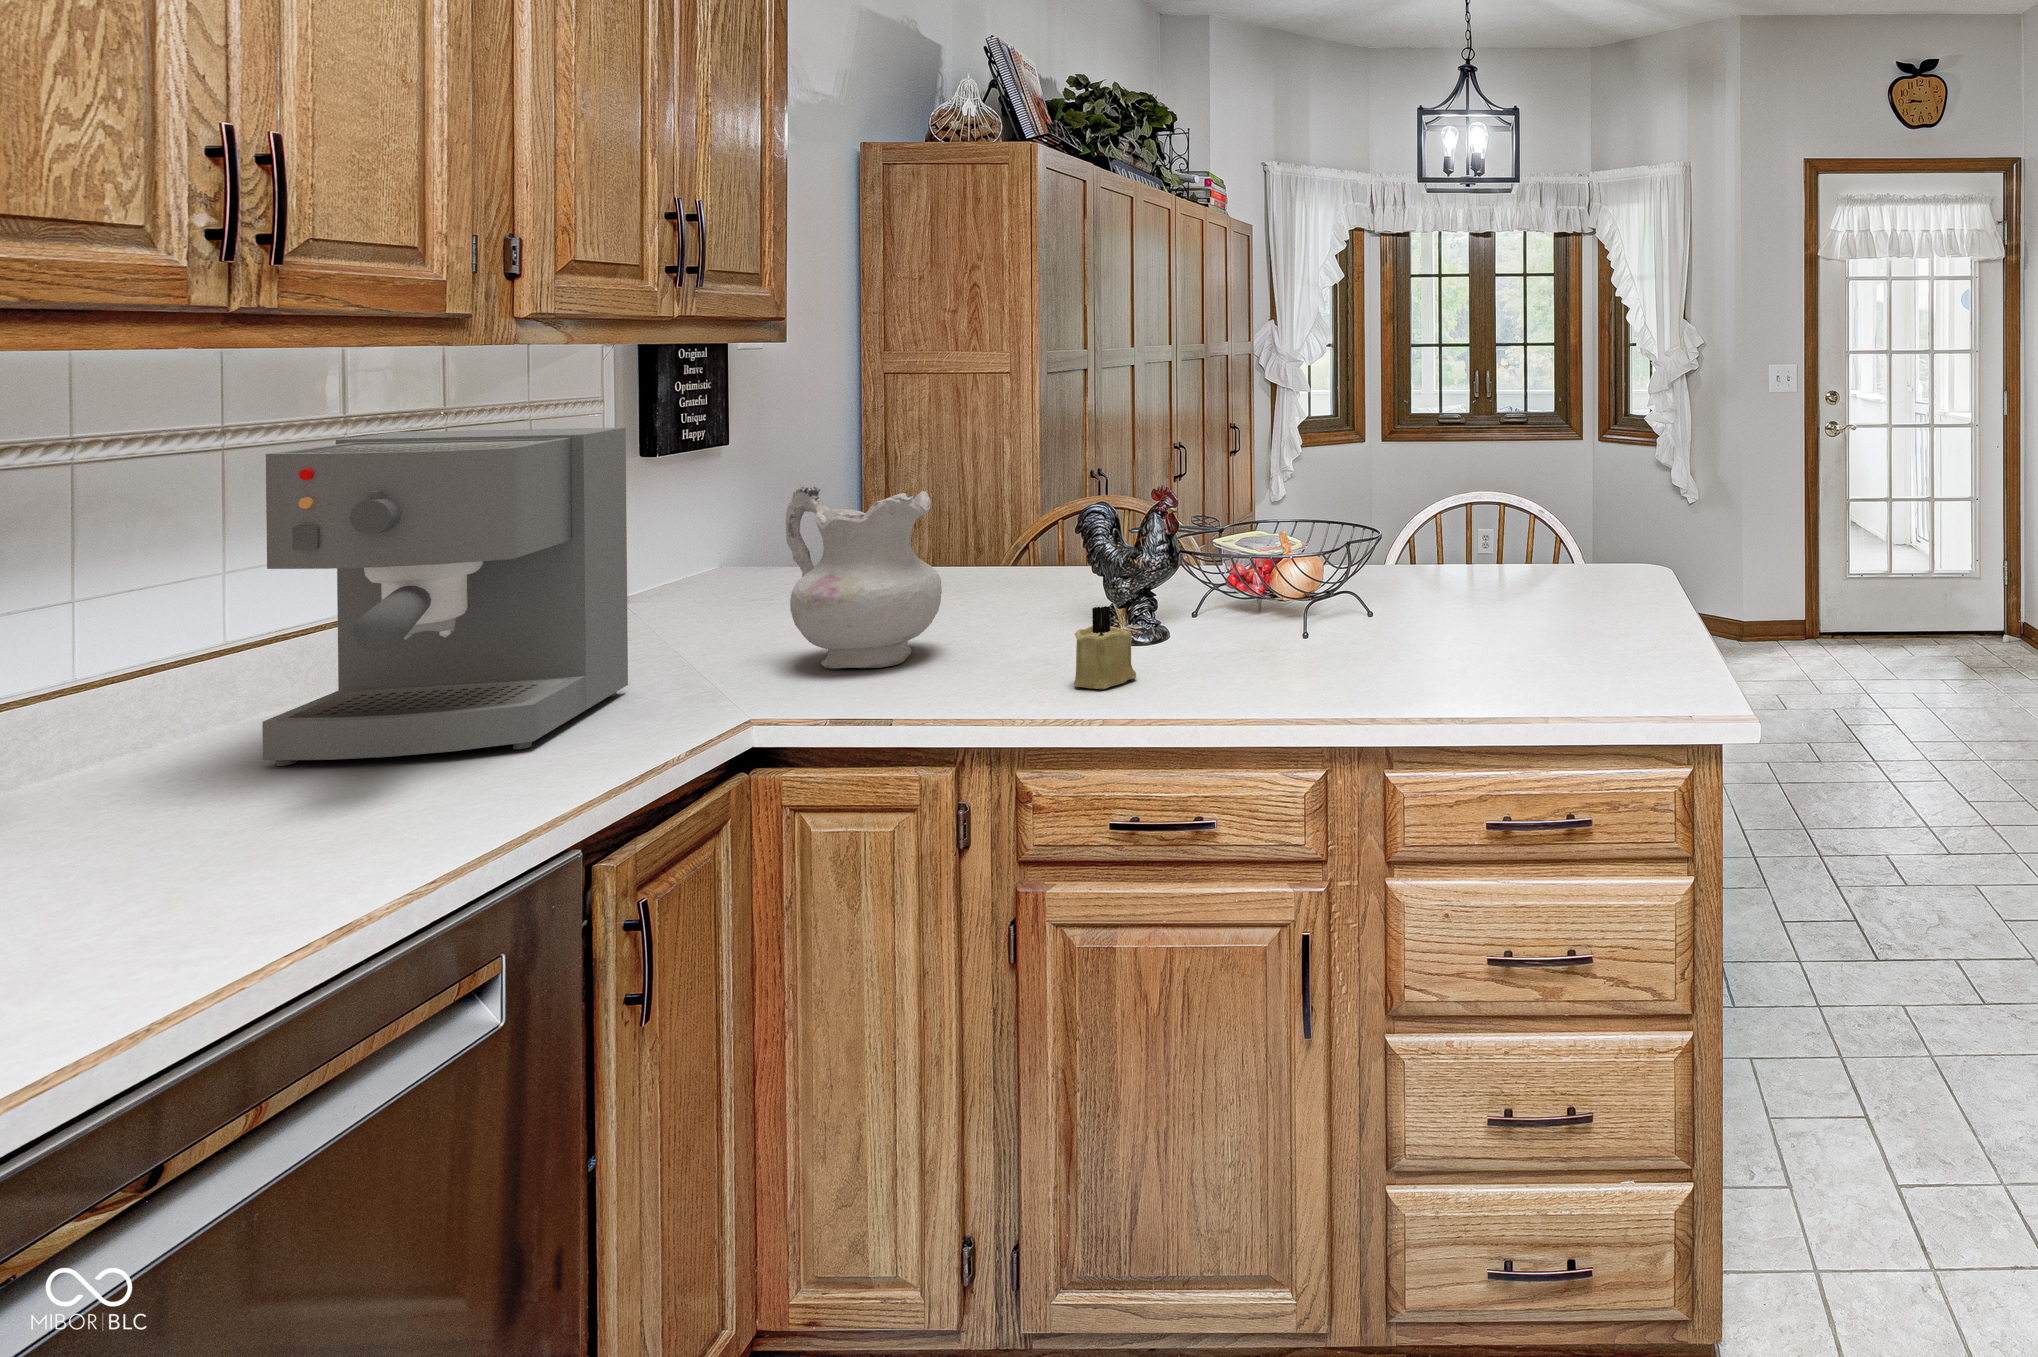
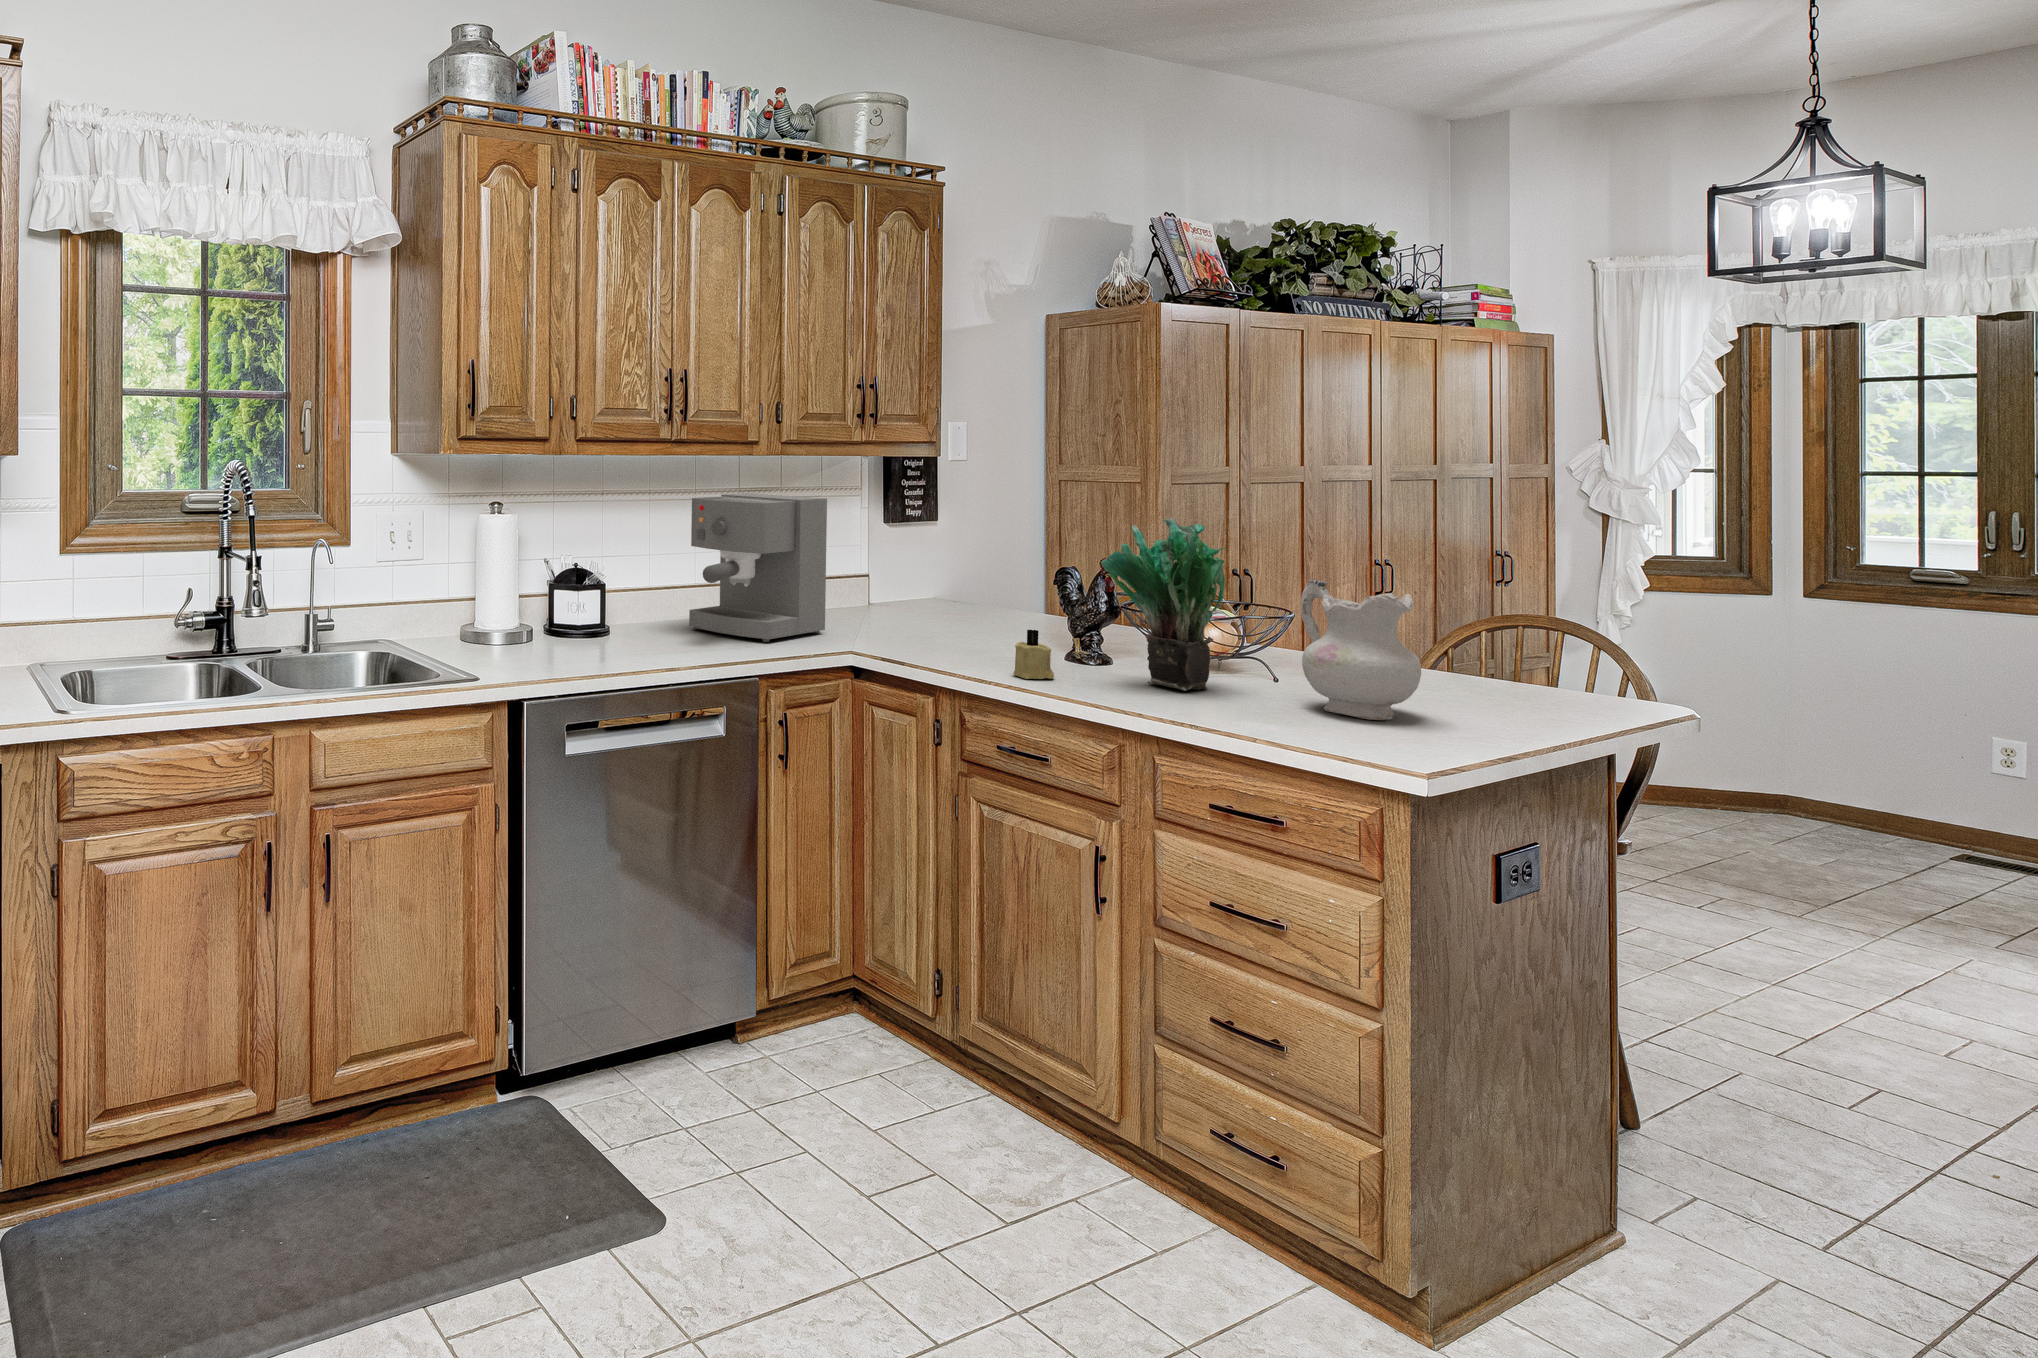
potted plant: none [1196,411,1325,649] -> present [1101,519,1225,691]
ceramic pitcher: present [786,486,942,668] -> present [1301,579,1421,720]

